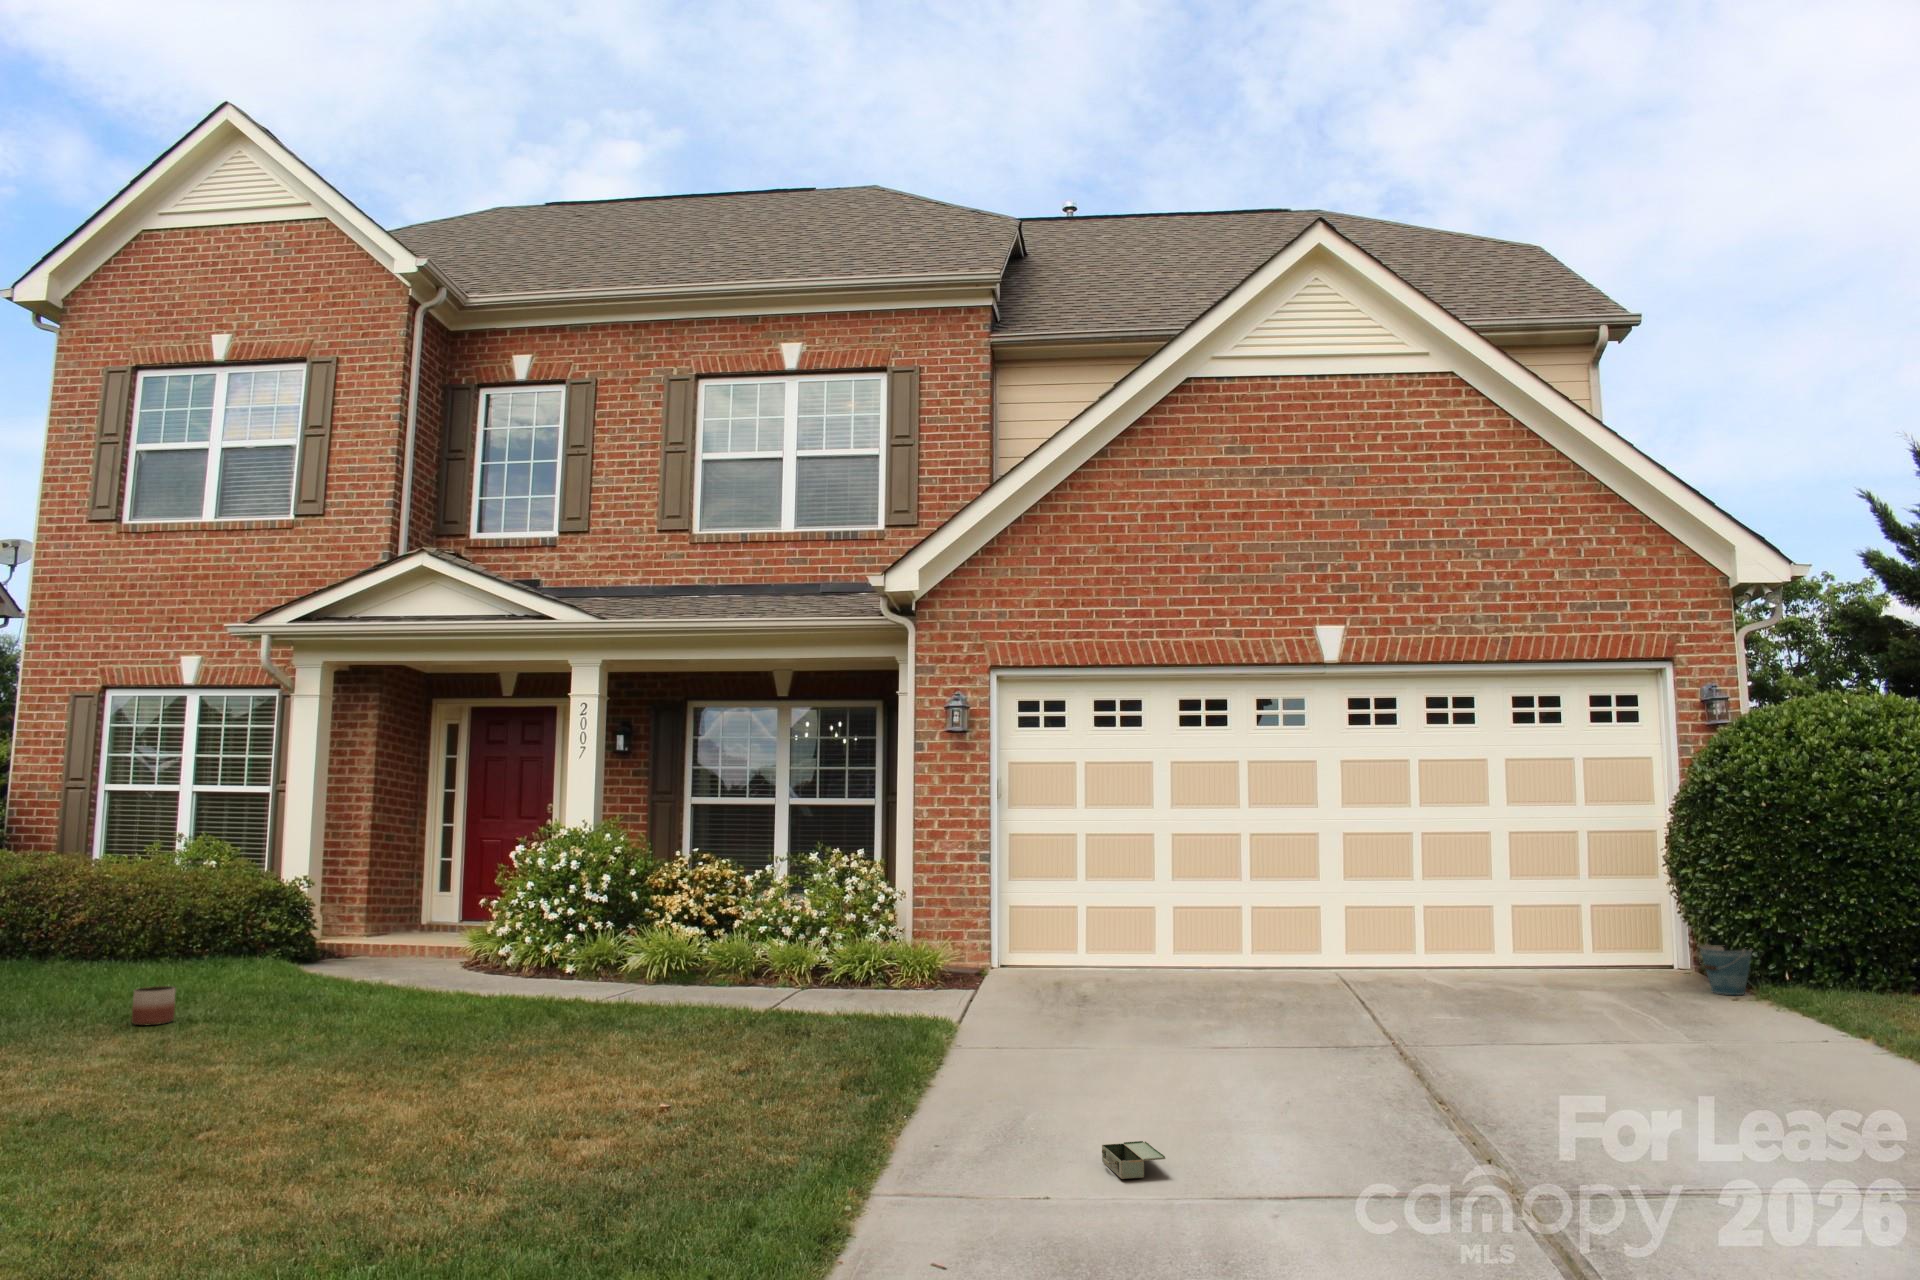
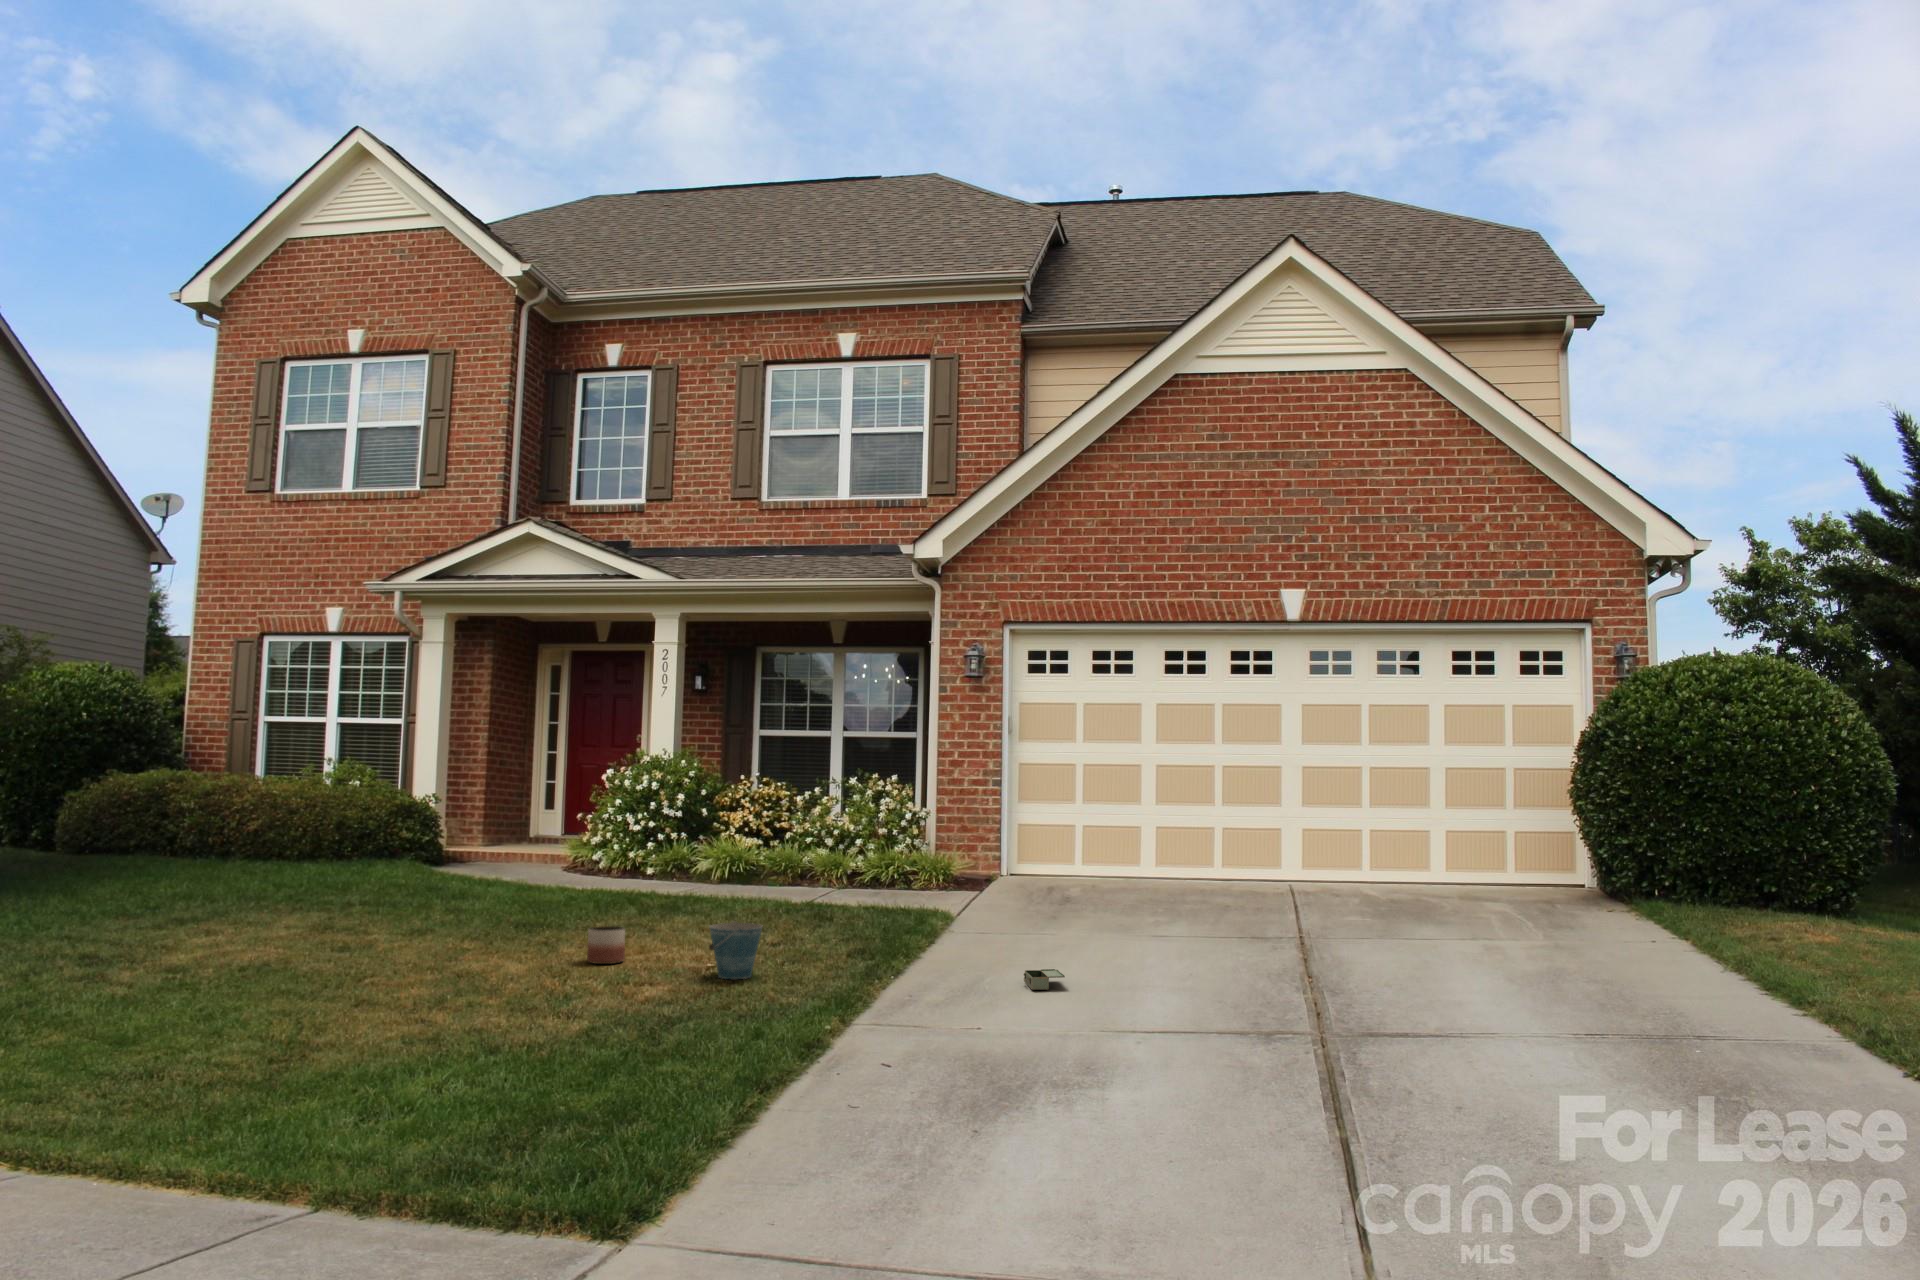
bucket: present [1700,944,1752,995] -> present [709,921,762,979]
planter: present [132,986,176,1025] -> present [587,926,625,964]

